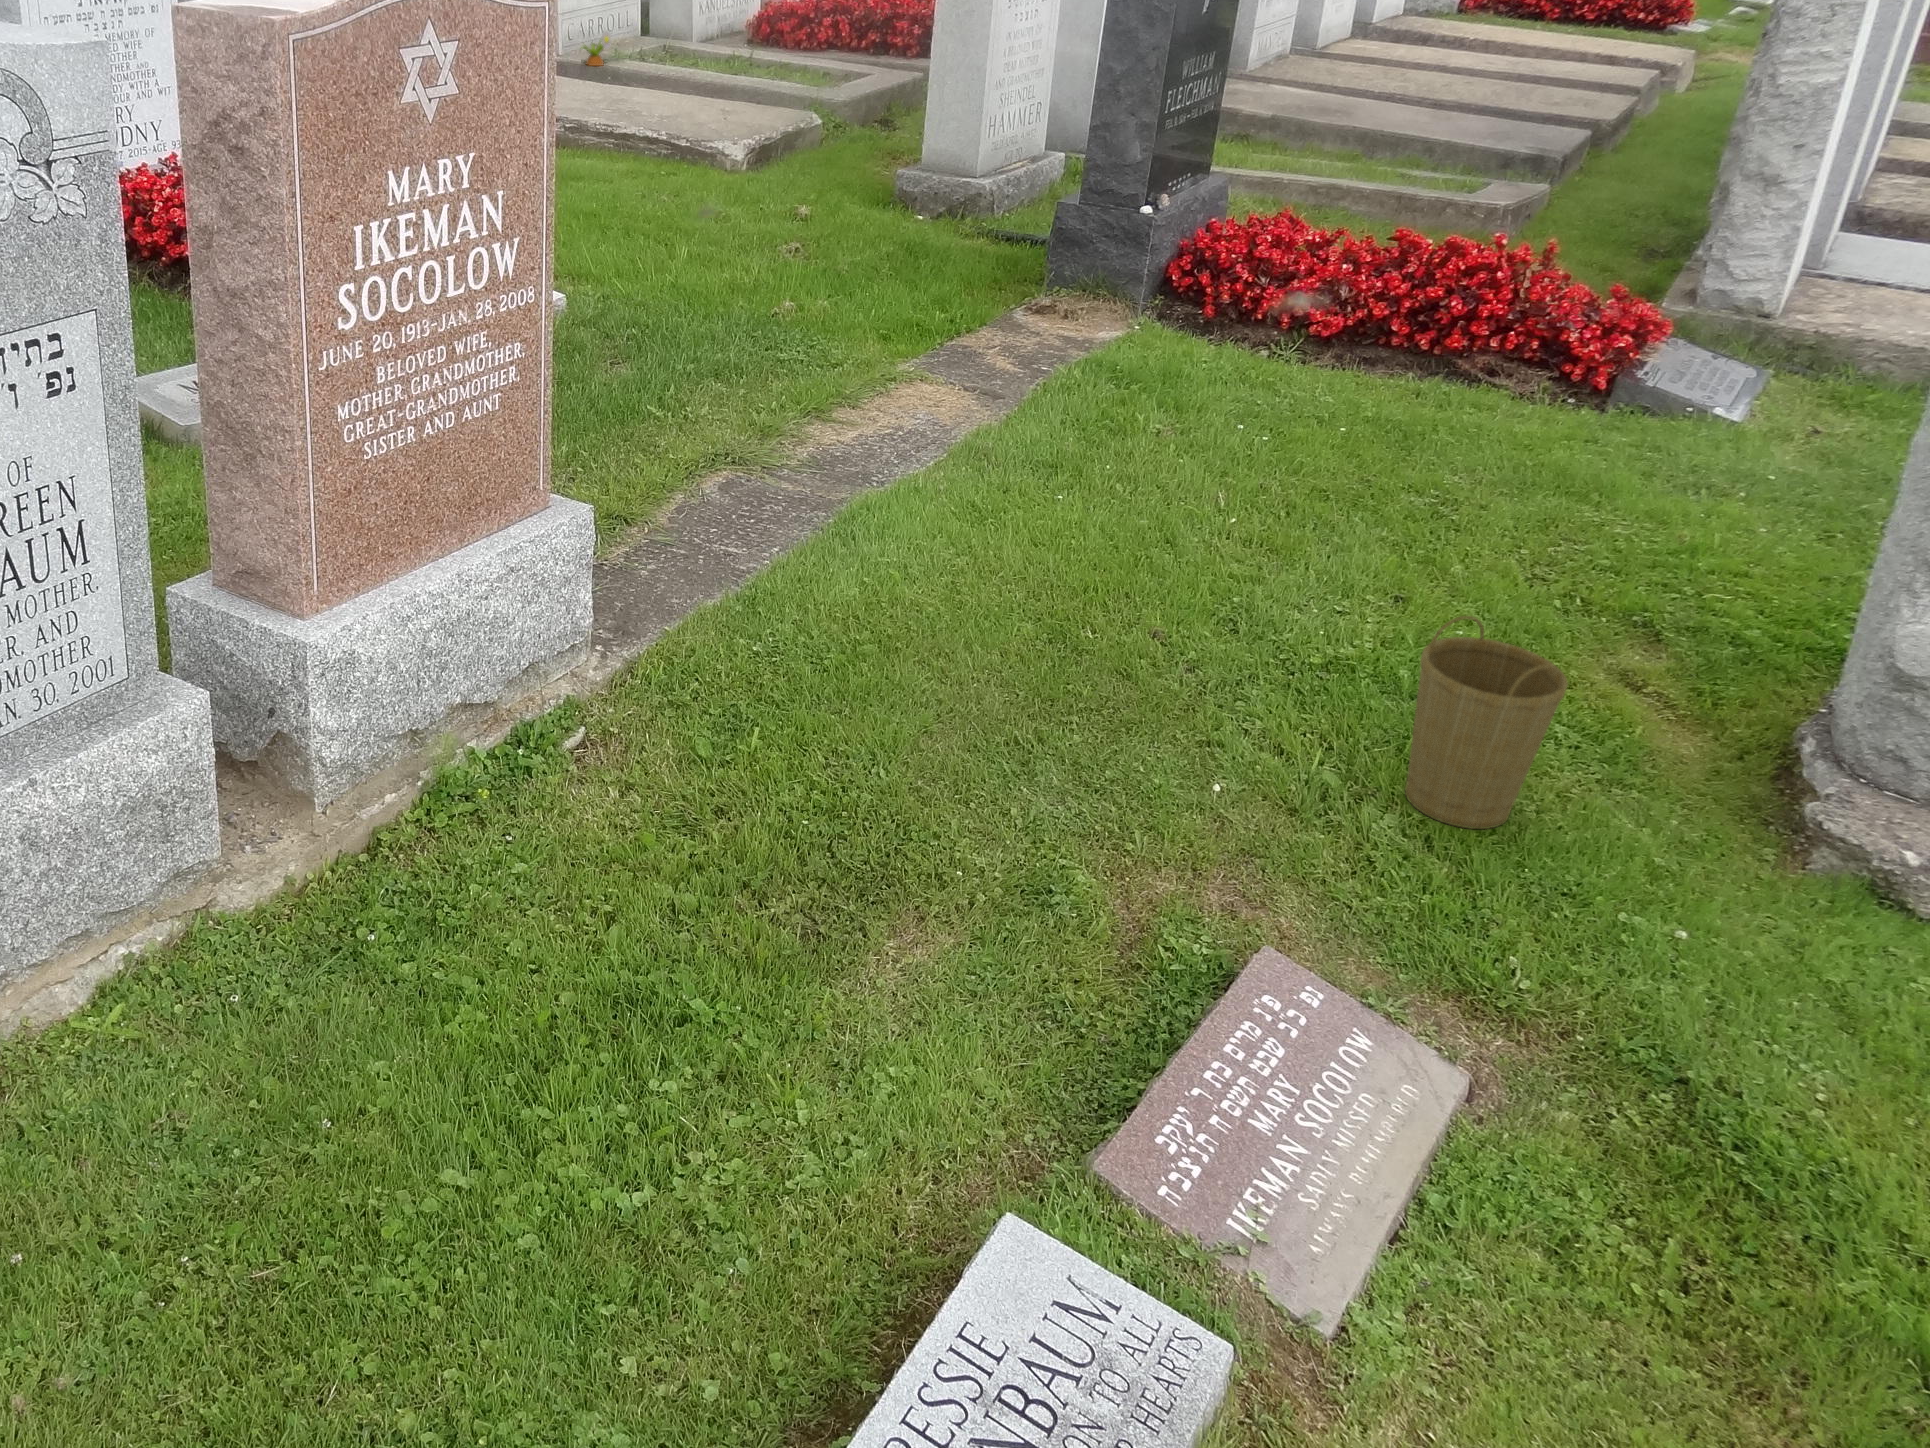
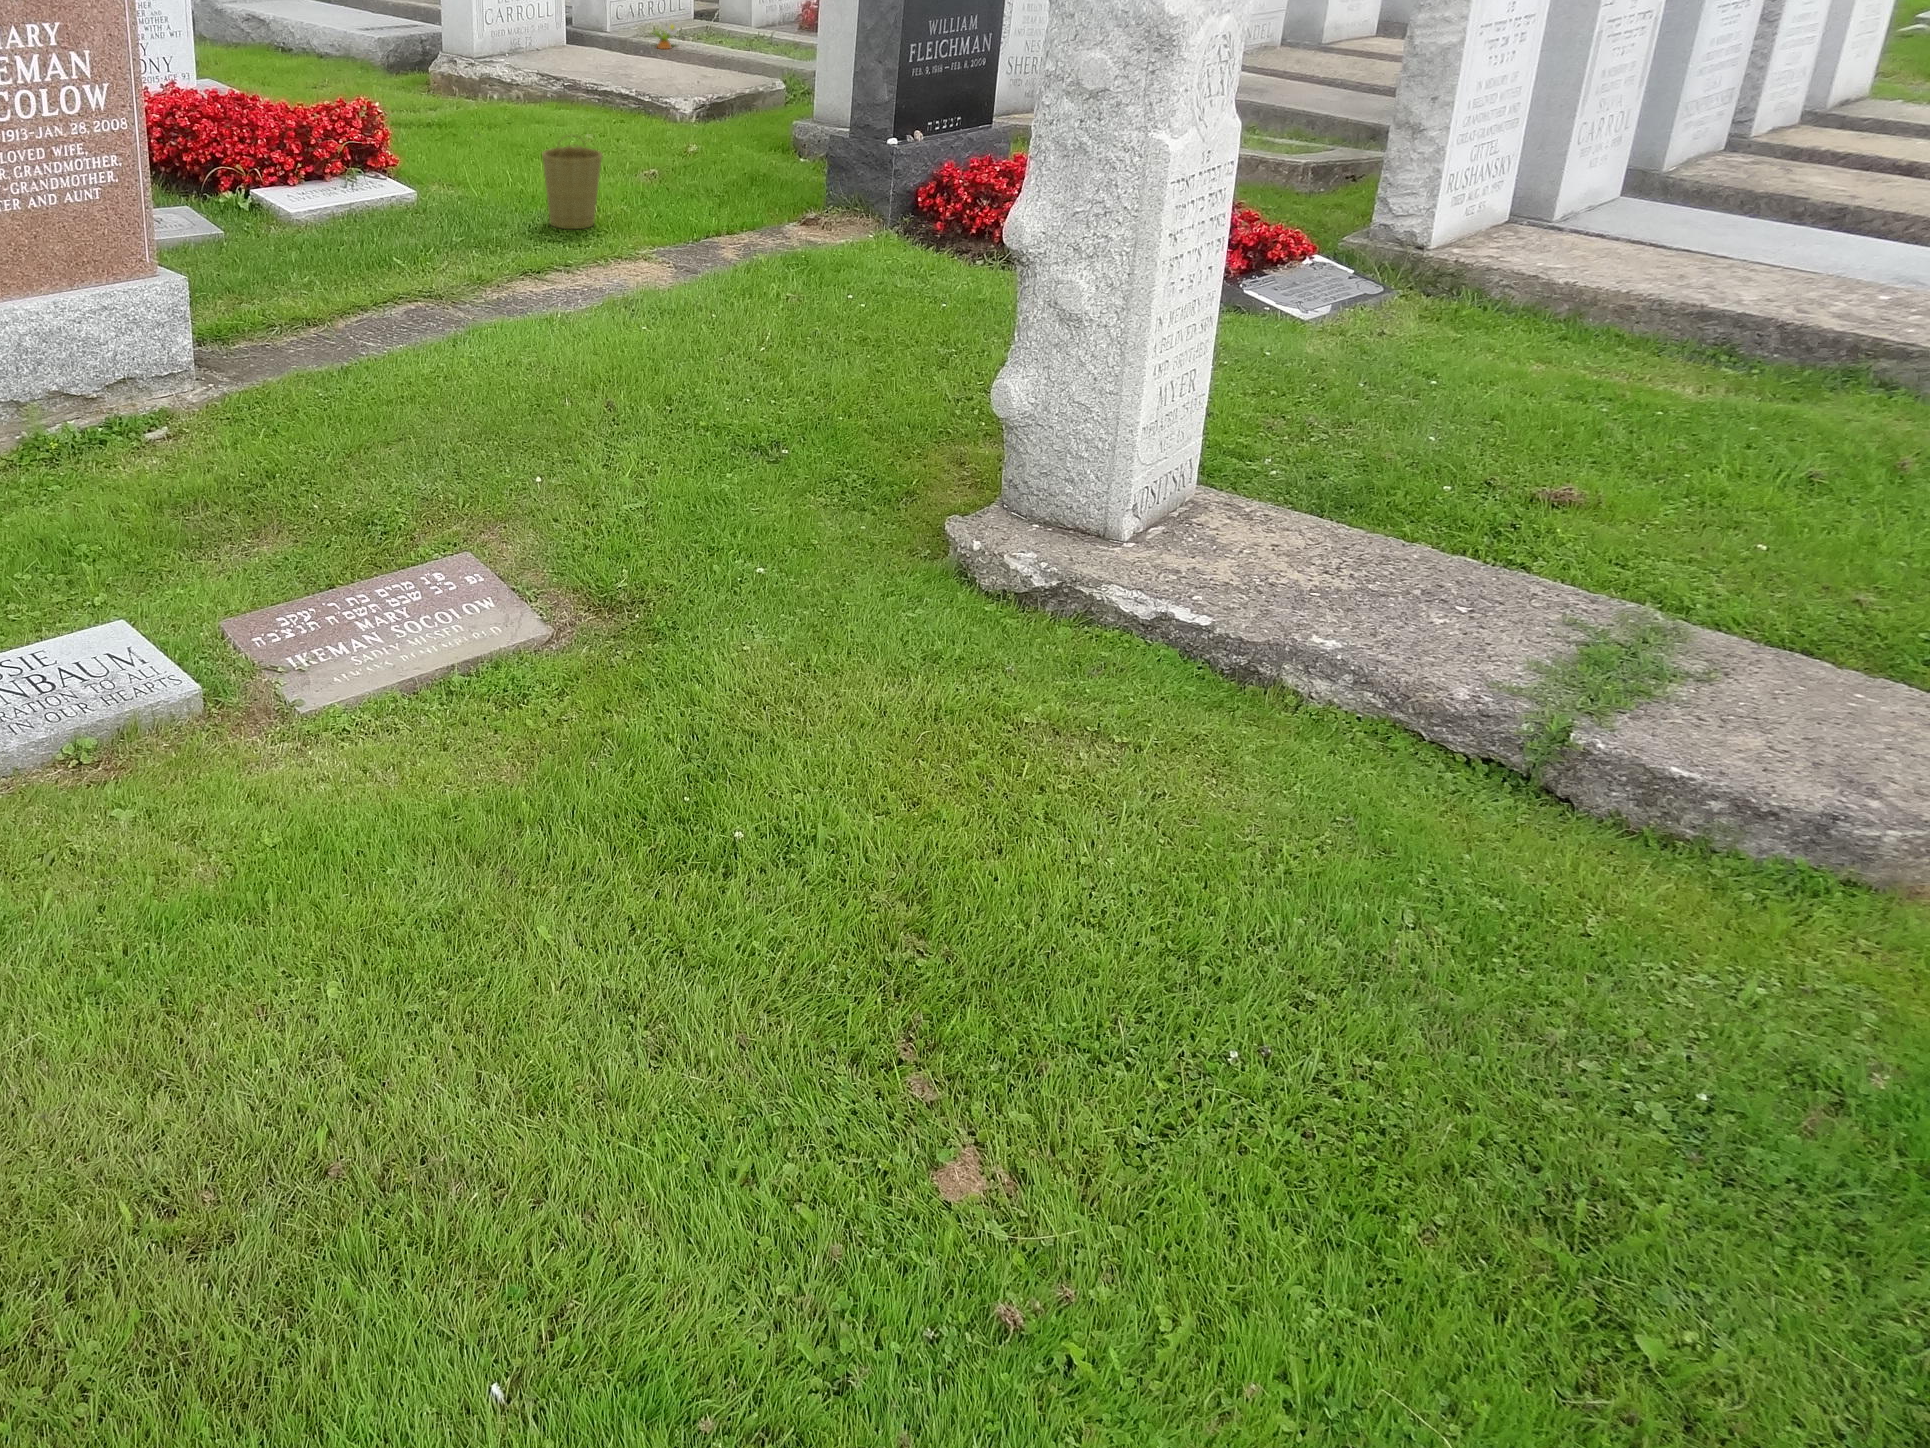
basket: present [1405,616,1568,829] -> present [542,136,603,229]

